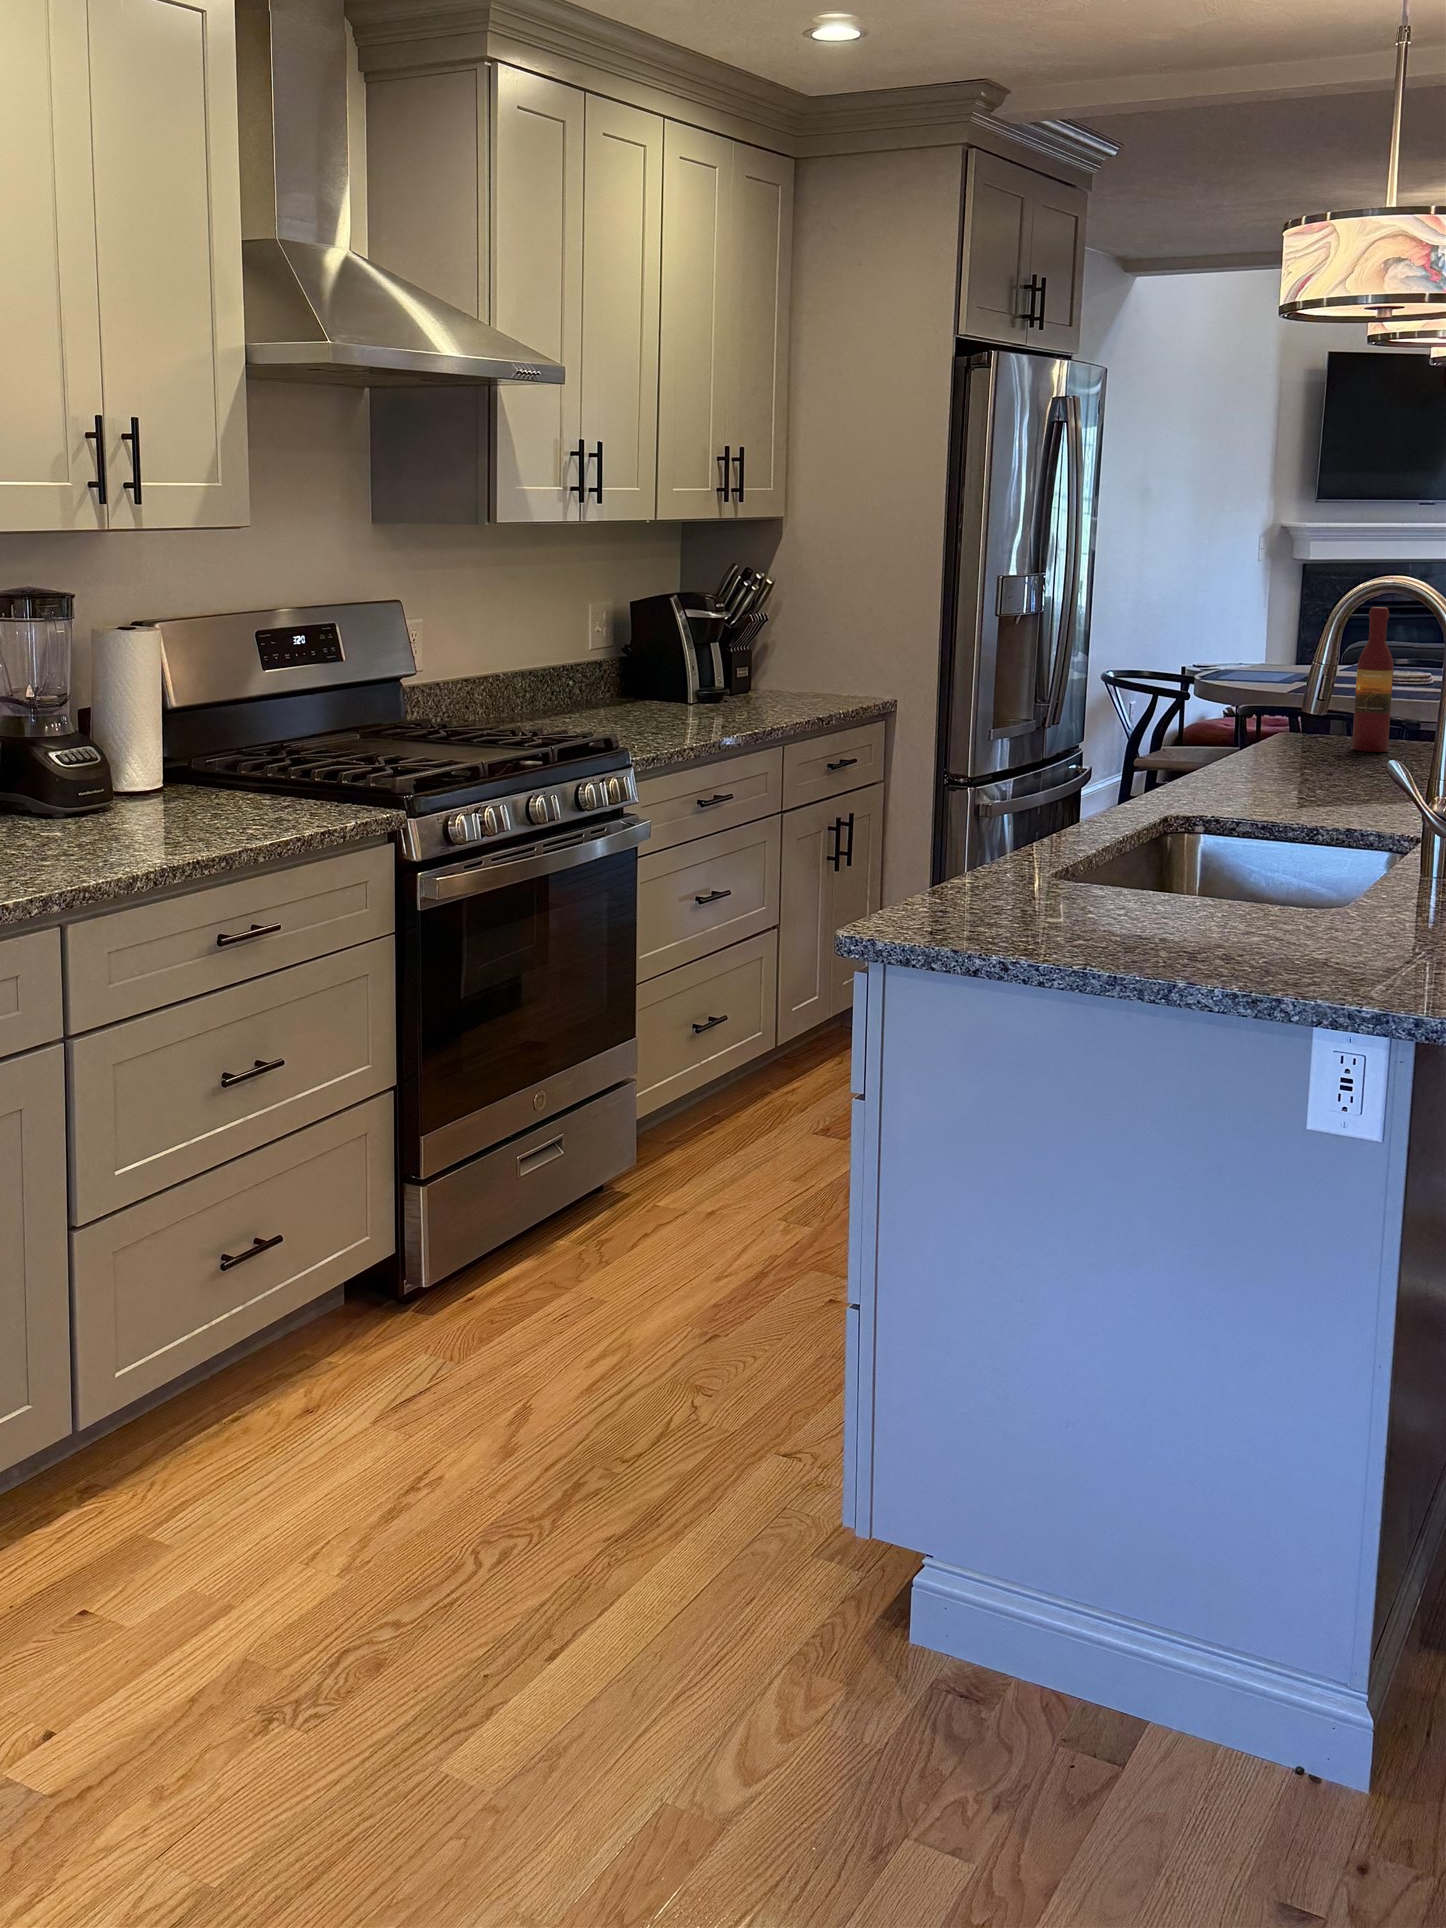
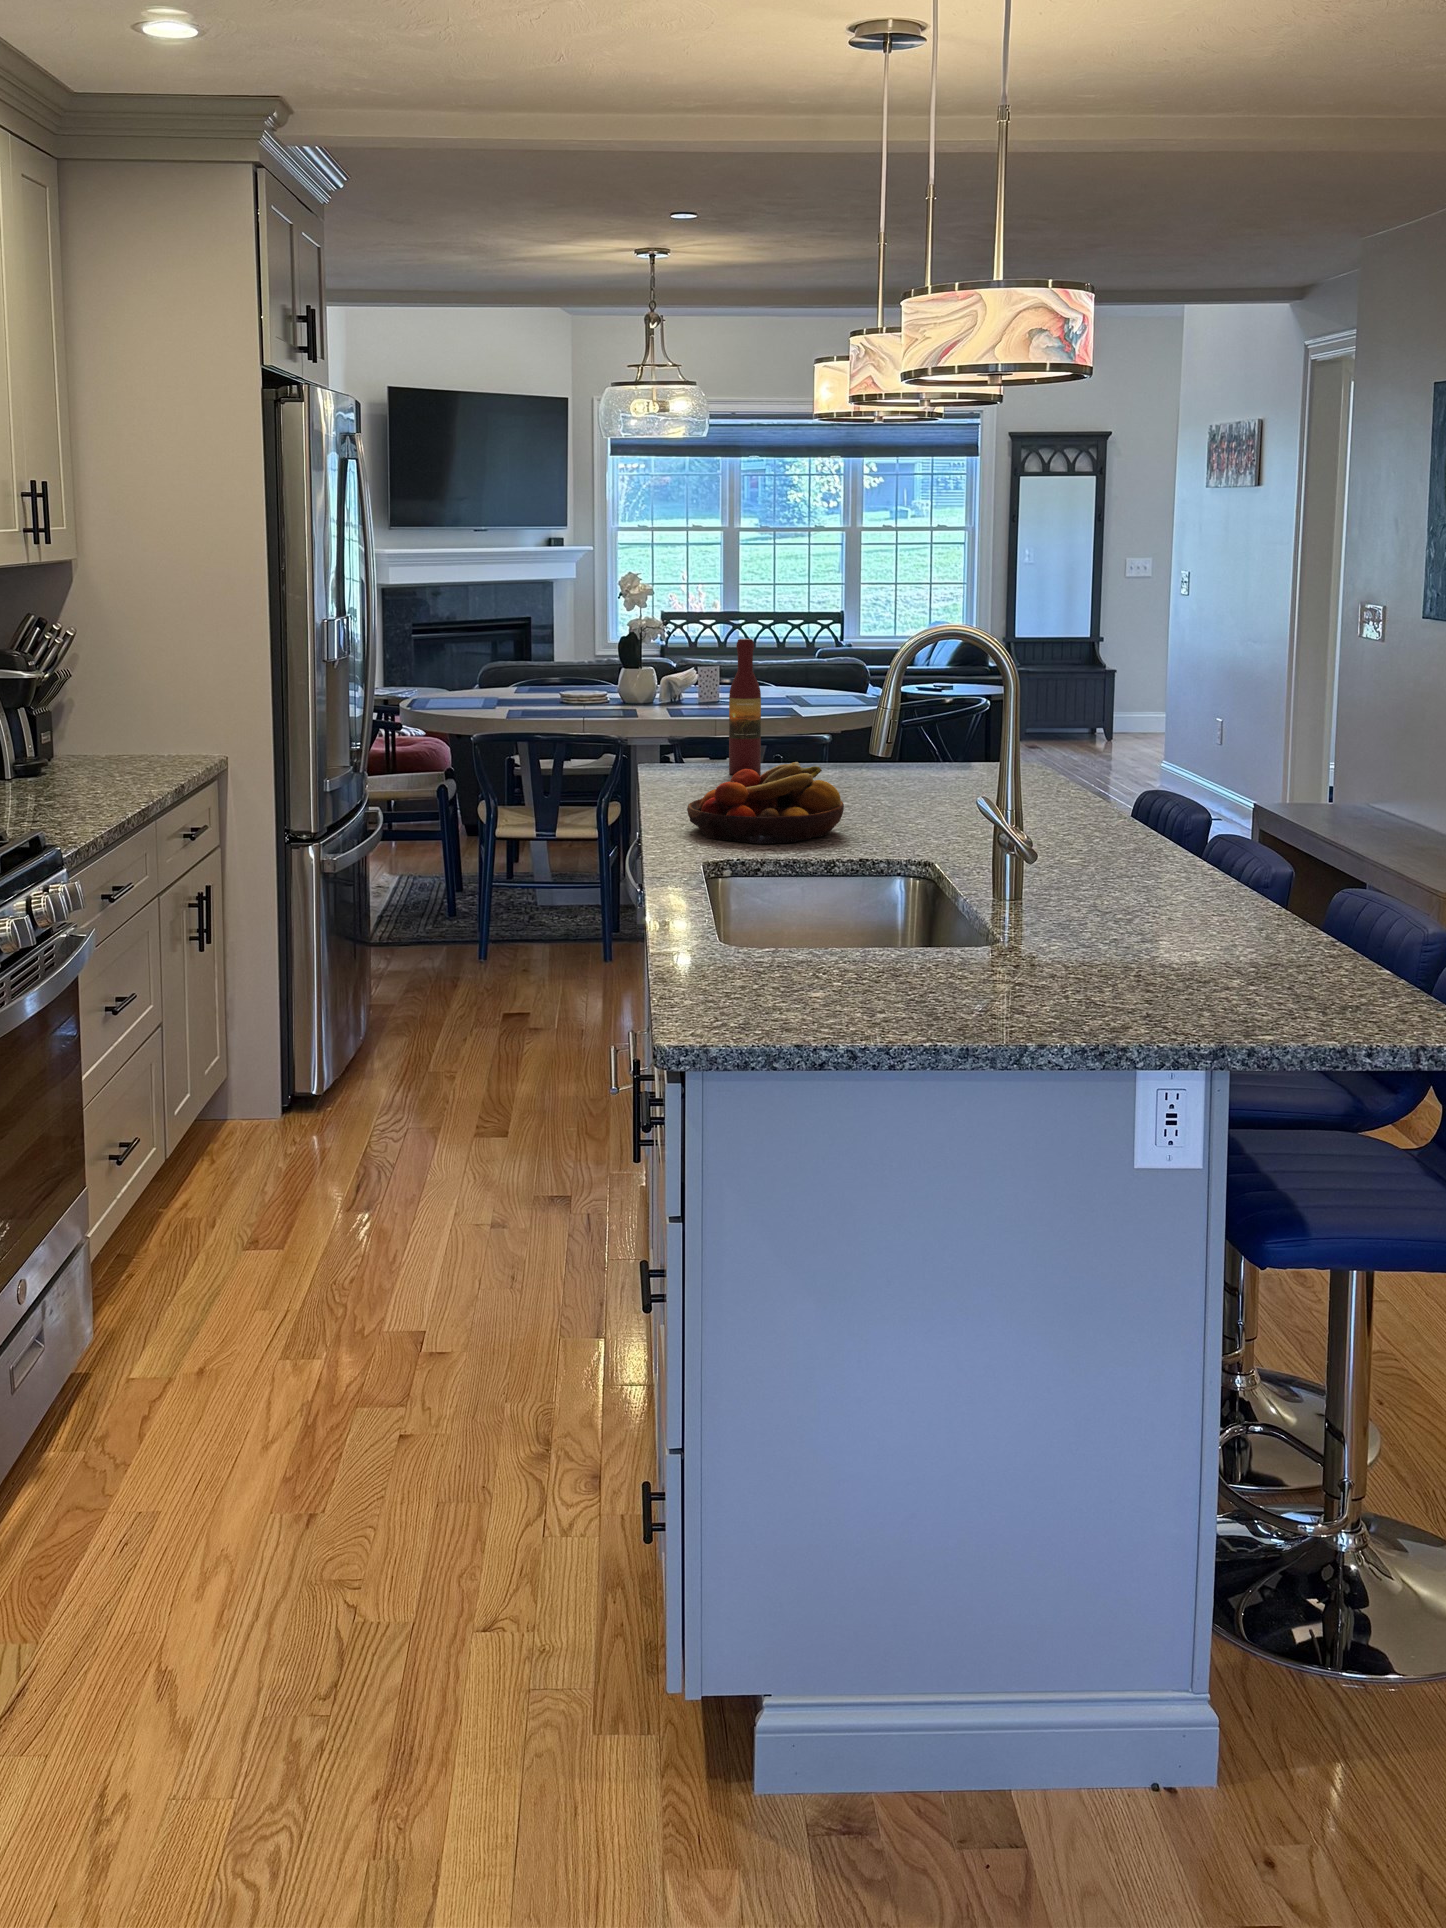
fruit bowl: none [1196,730,1368,808] -> present [687,762,844,844]

